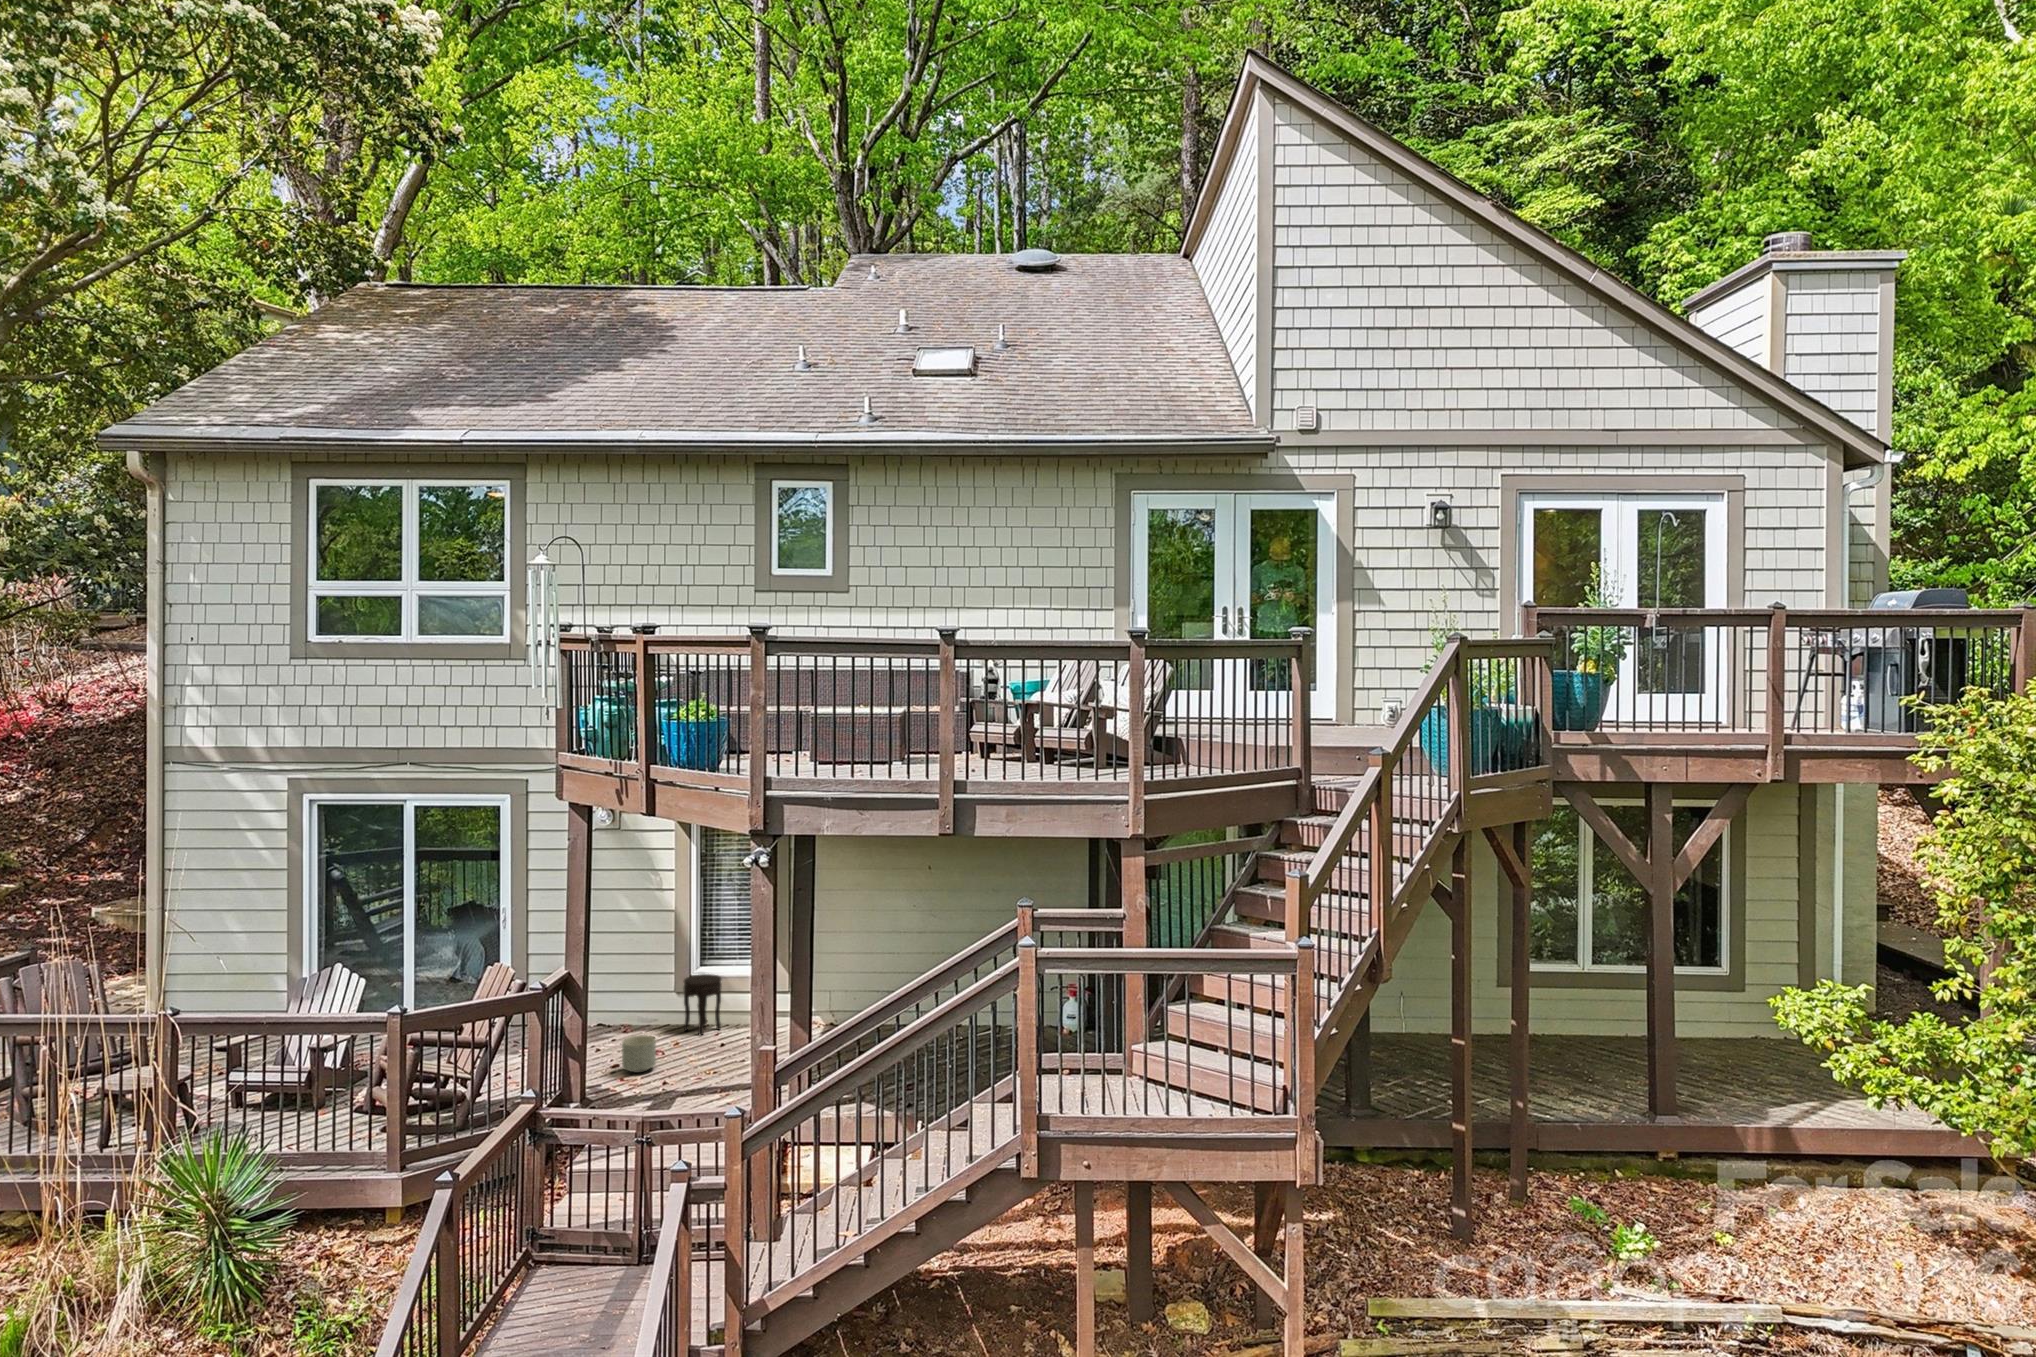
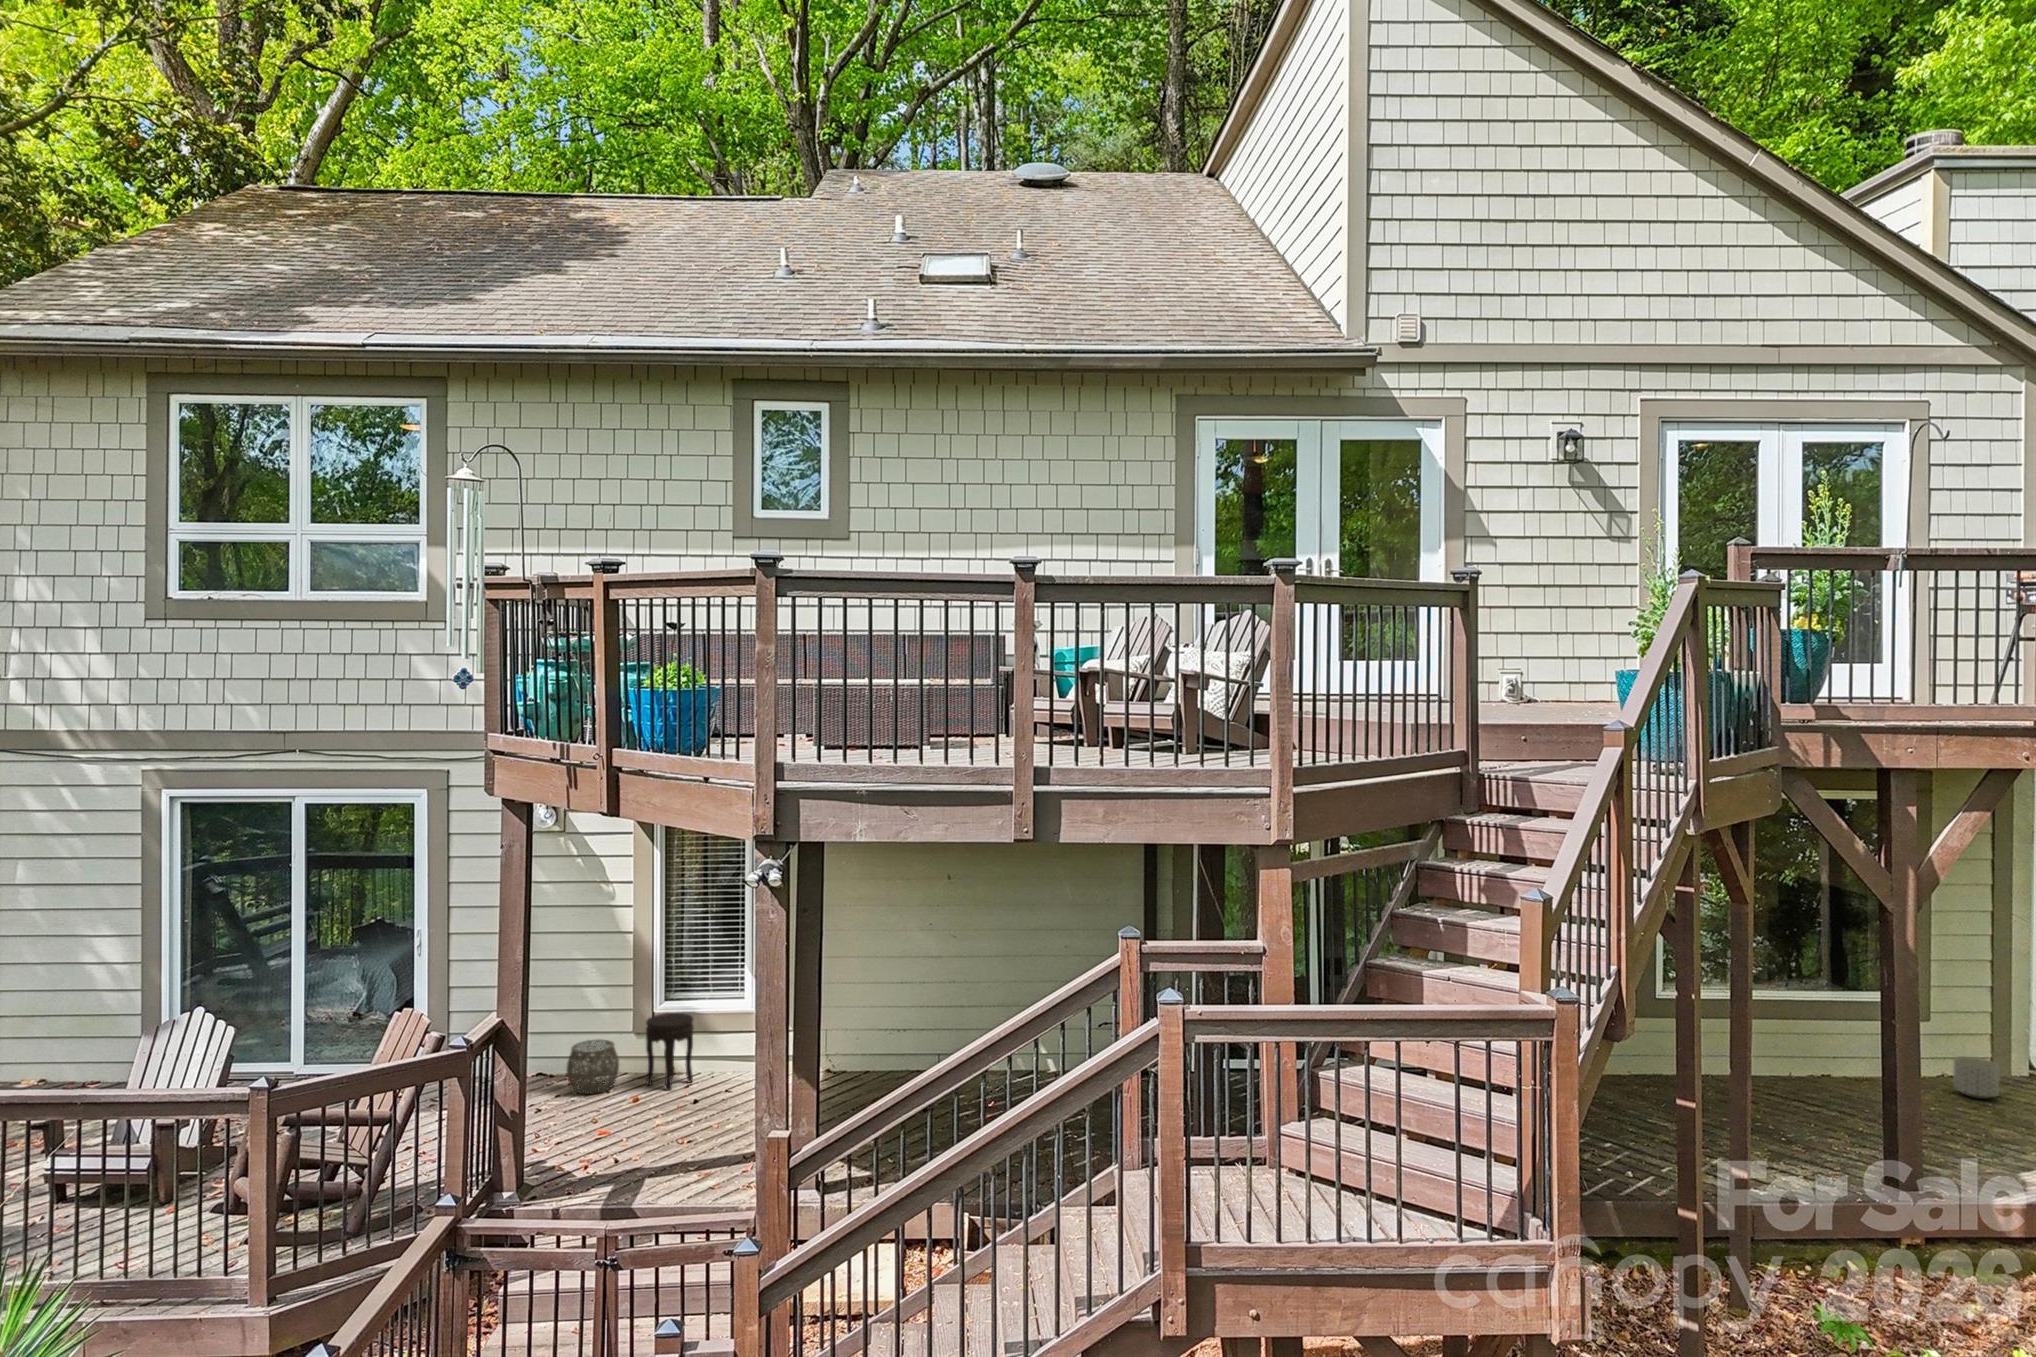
woven basket: none [620,994,663,1038] -> present [567,1039,619,1094]
planter: present [622,1035,656,1073] -> present [1953,1056,1999,1099]

